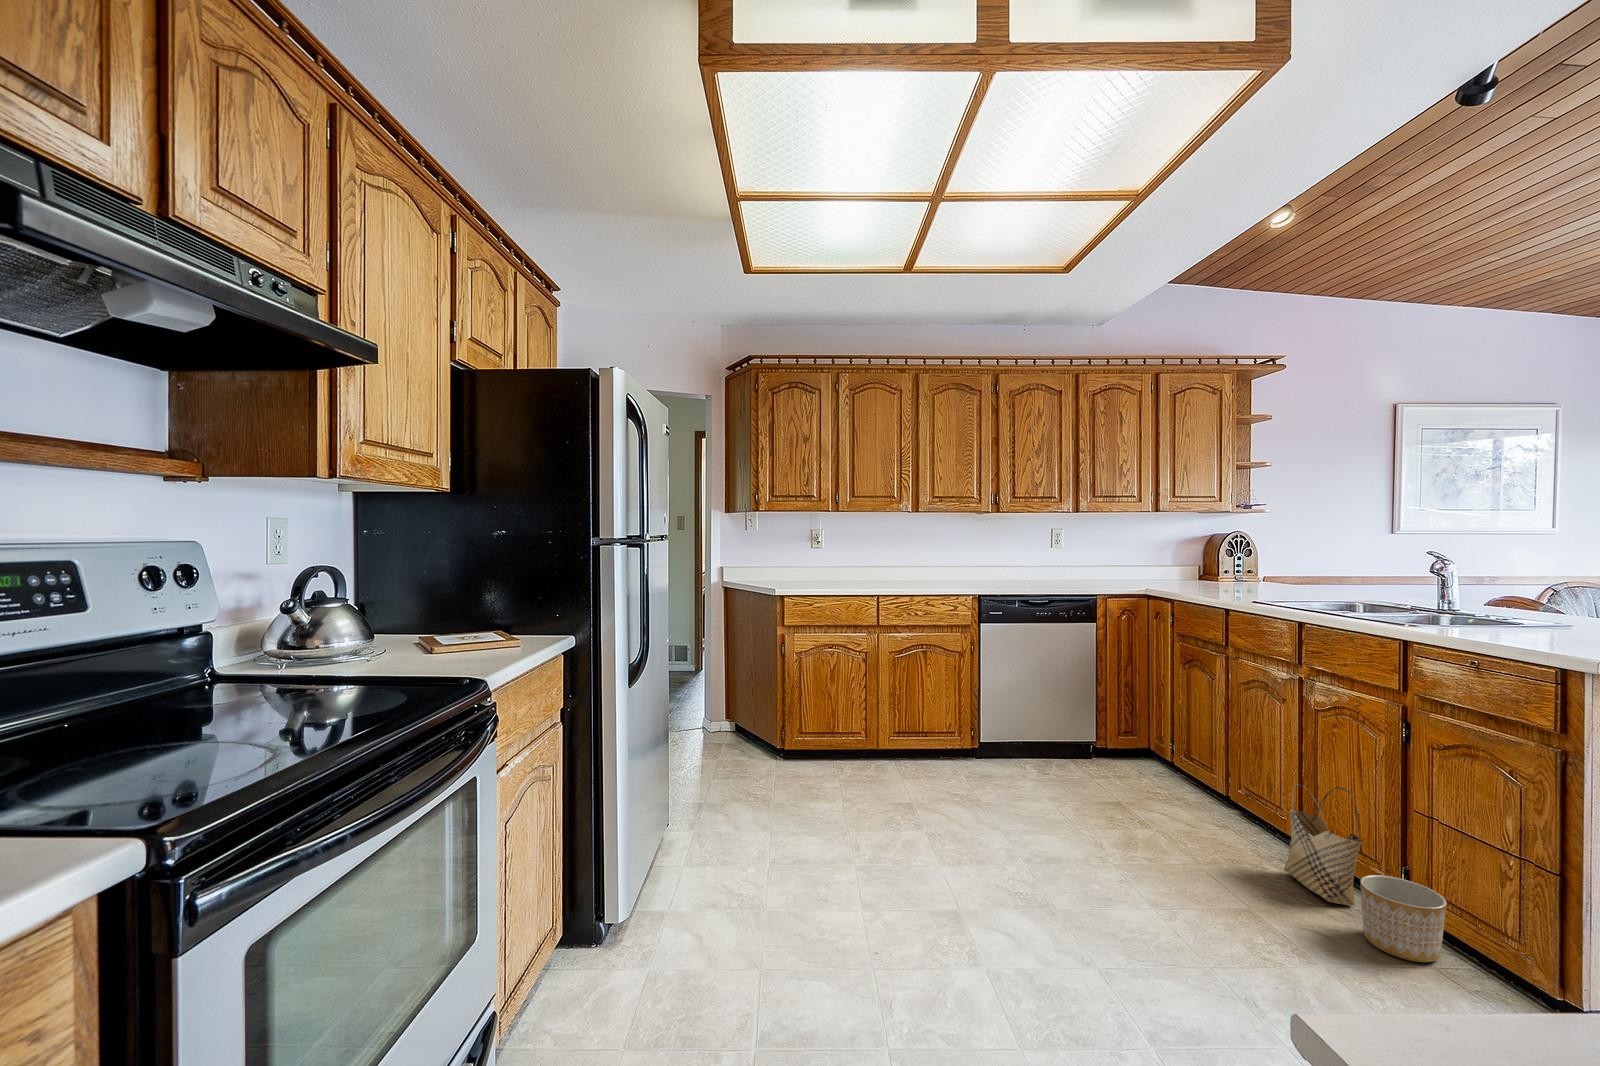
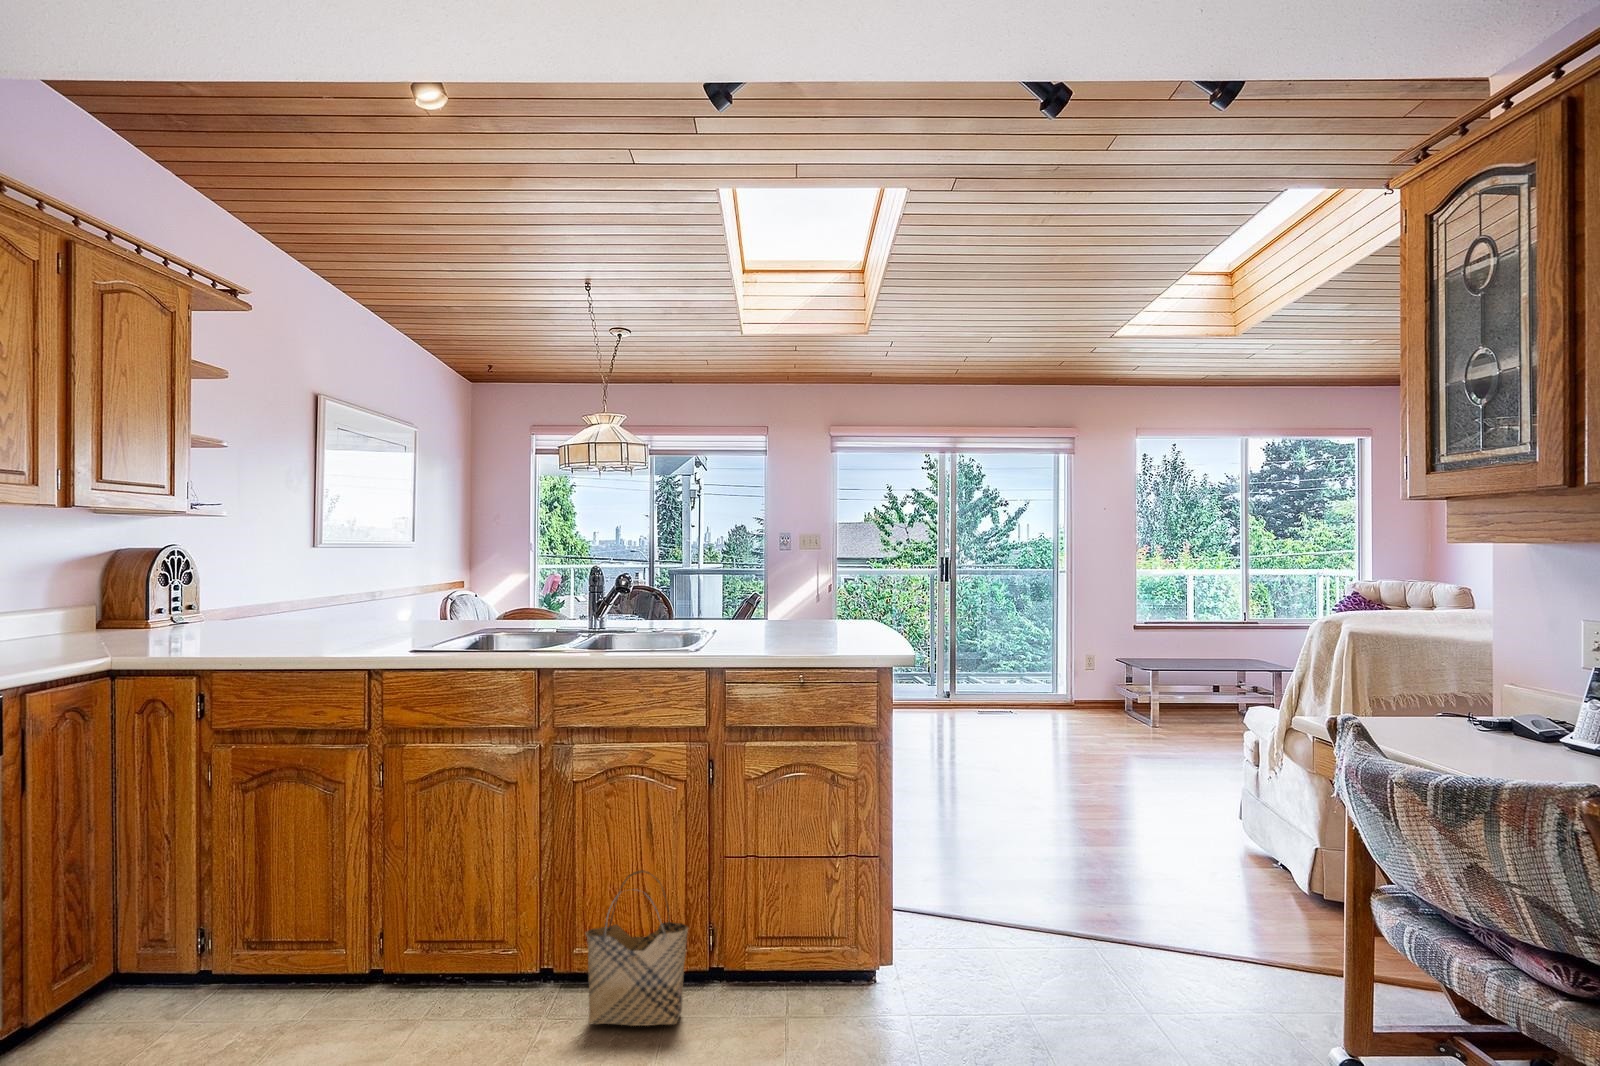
planter: present [1360,875,1447,962] -> none [728,937,805,1037]

